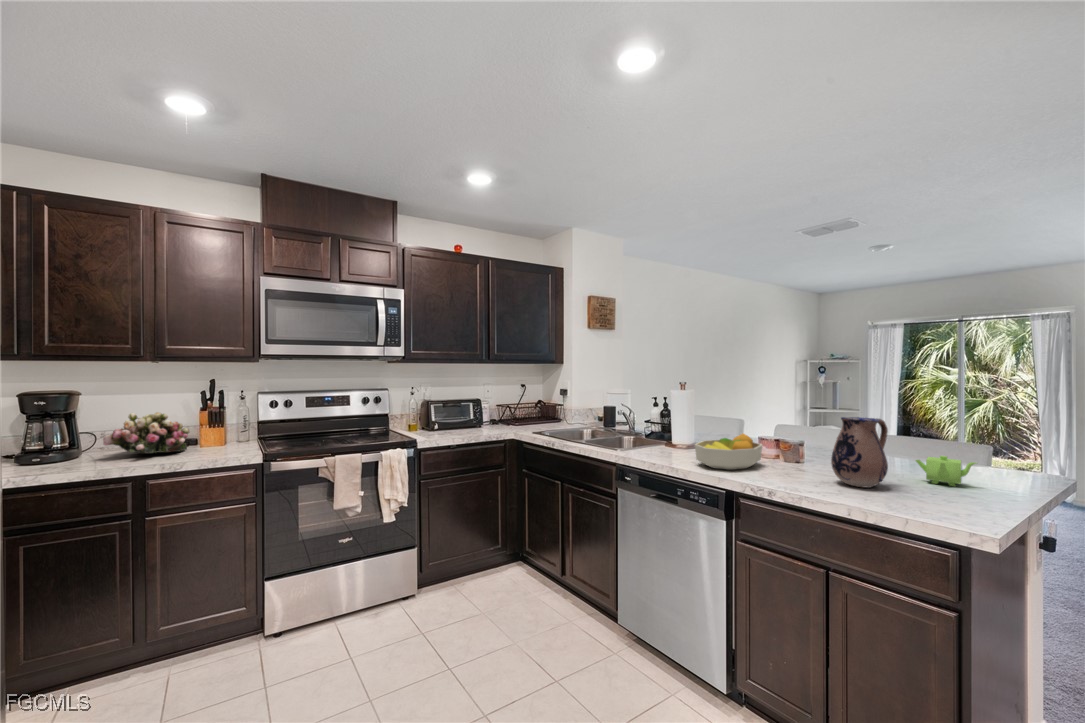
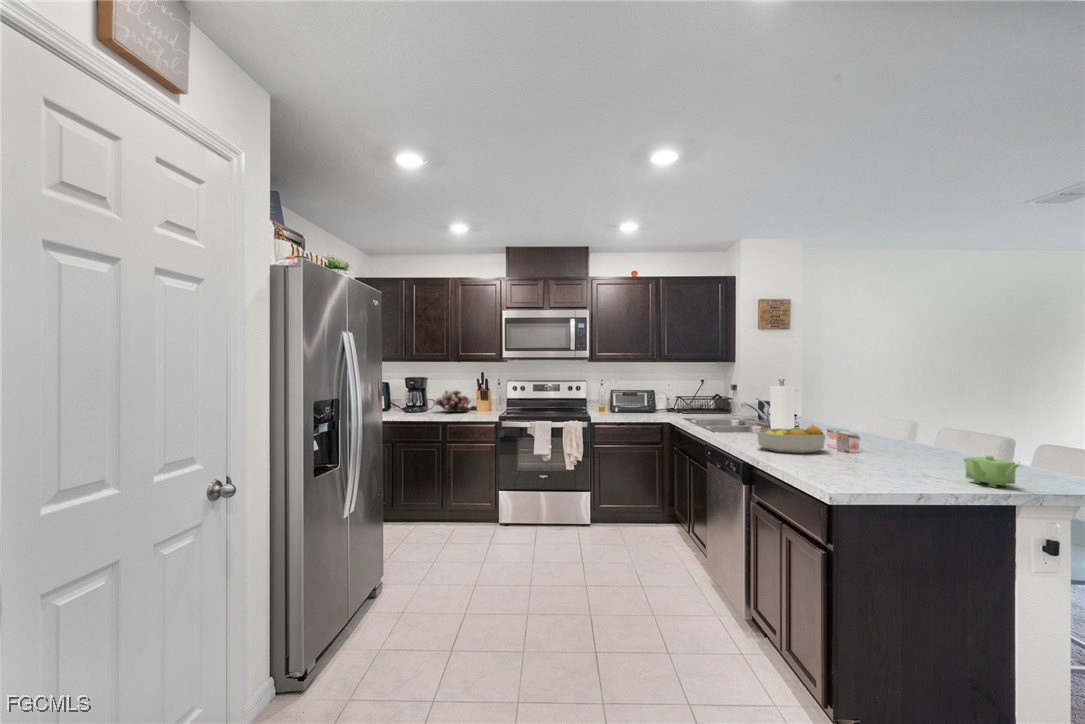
ceramic pitcher: present [831,417,888,488] -> none [848,410,912,475]

